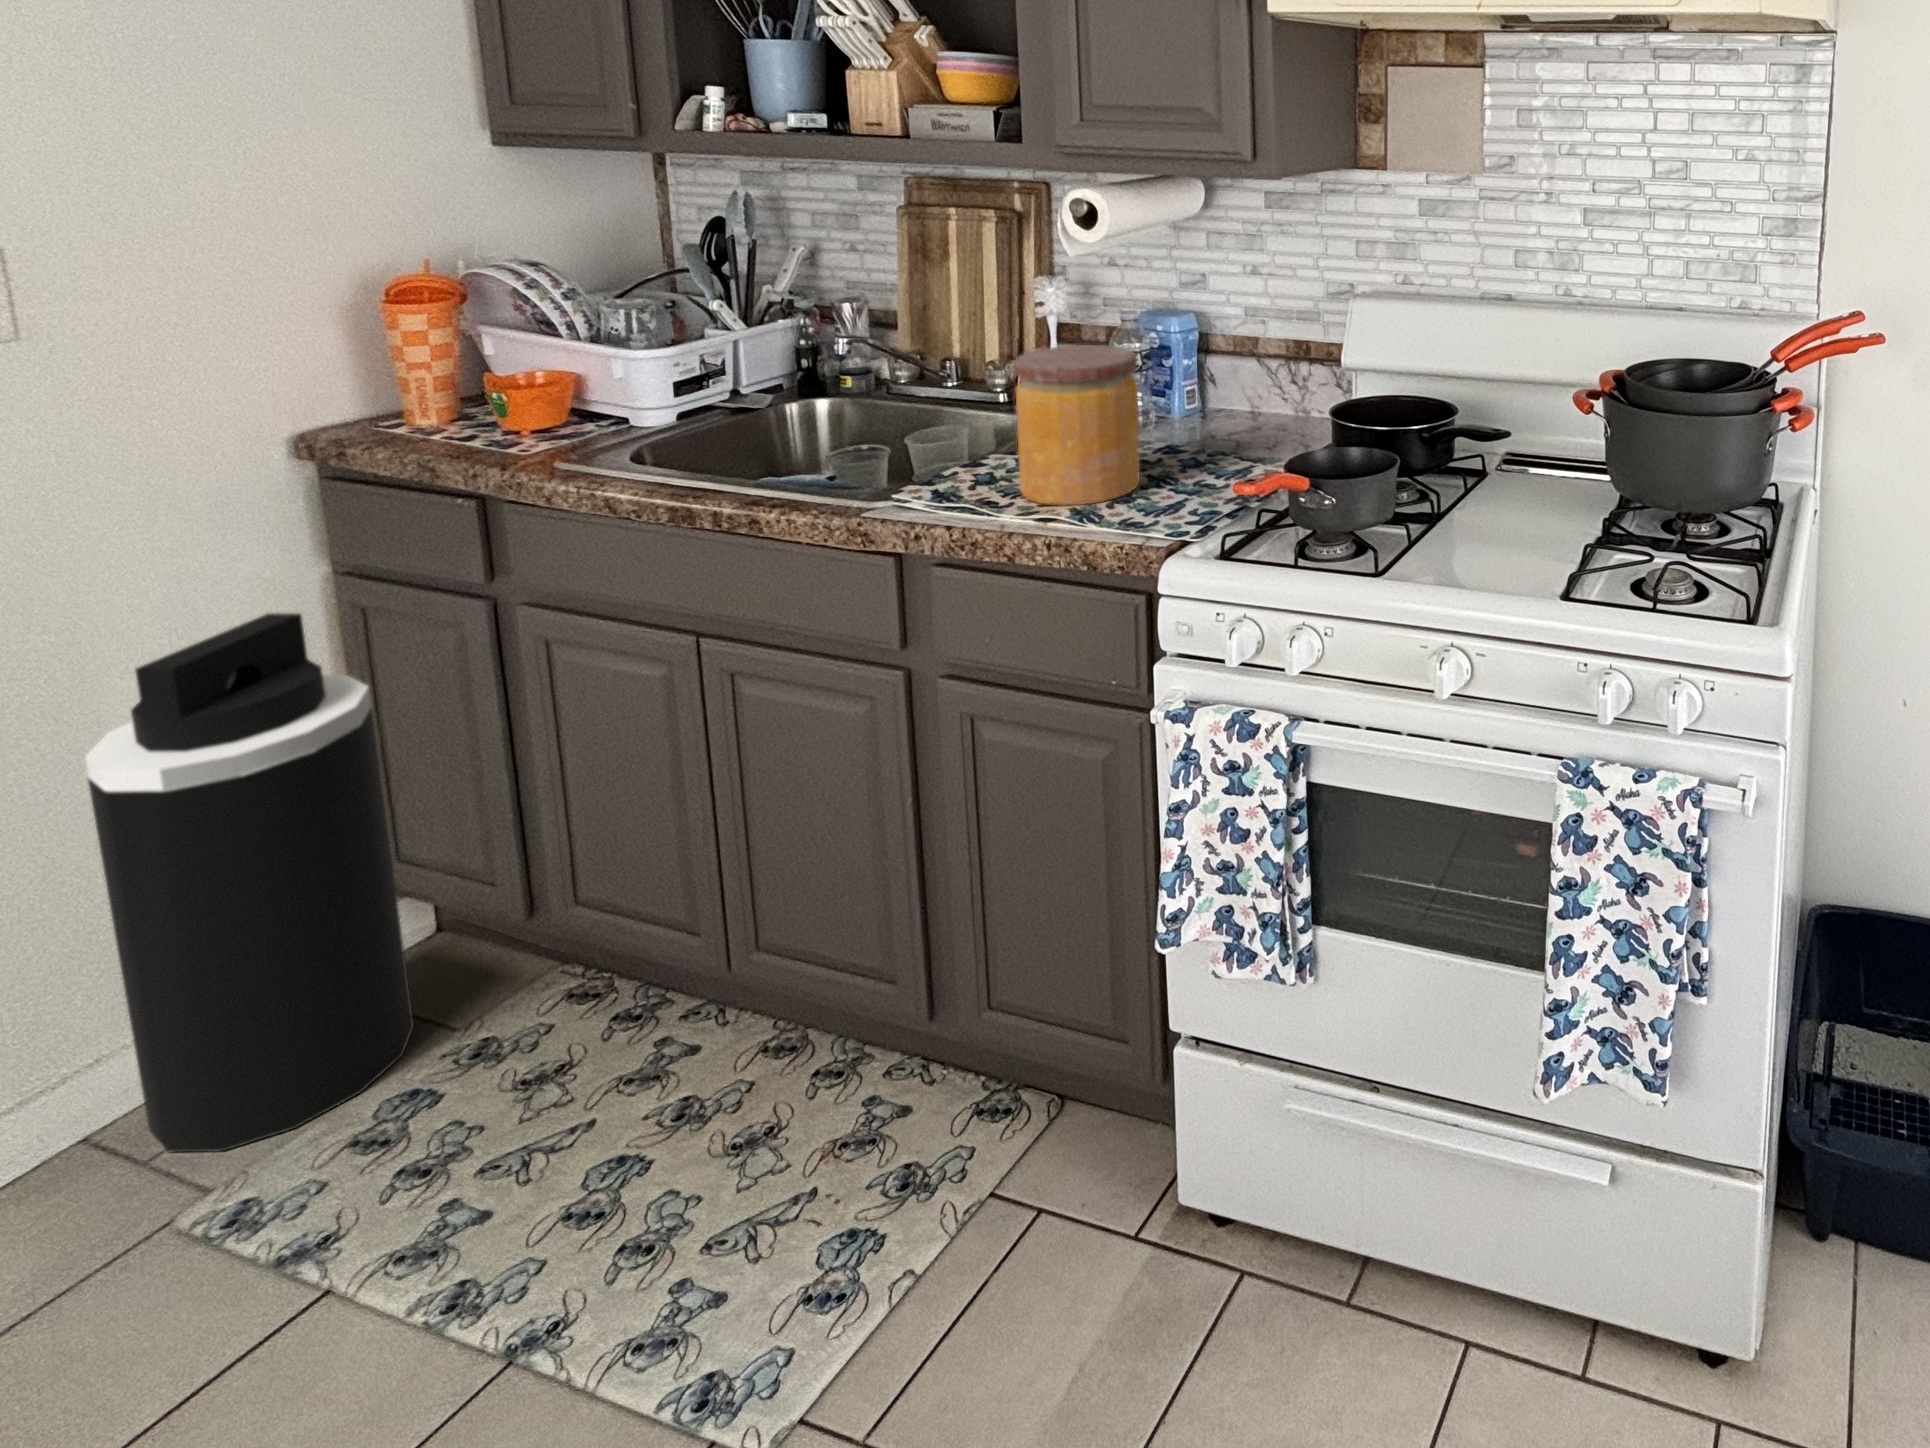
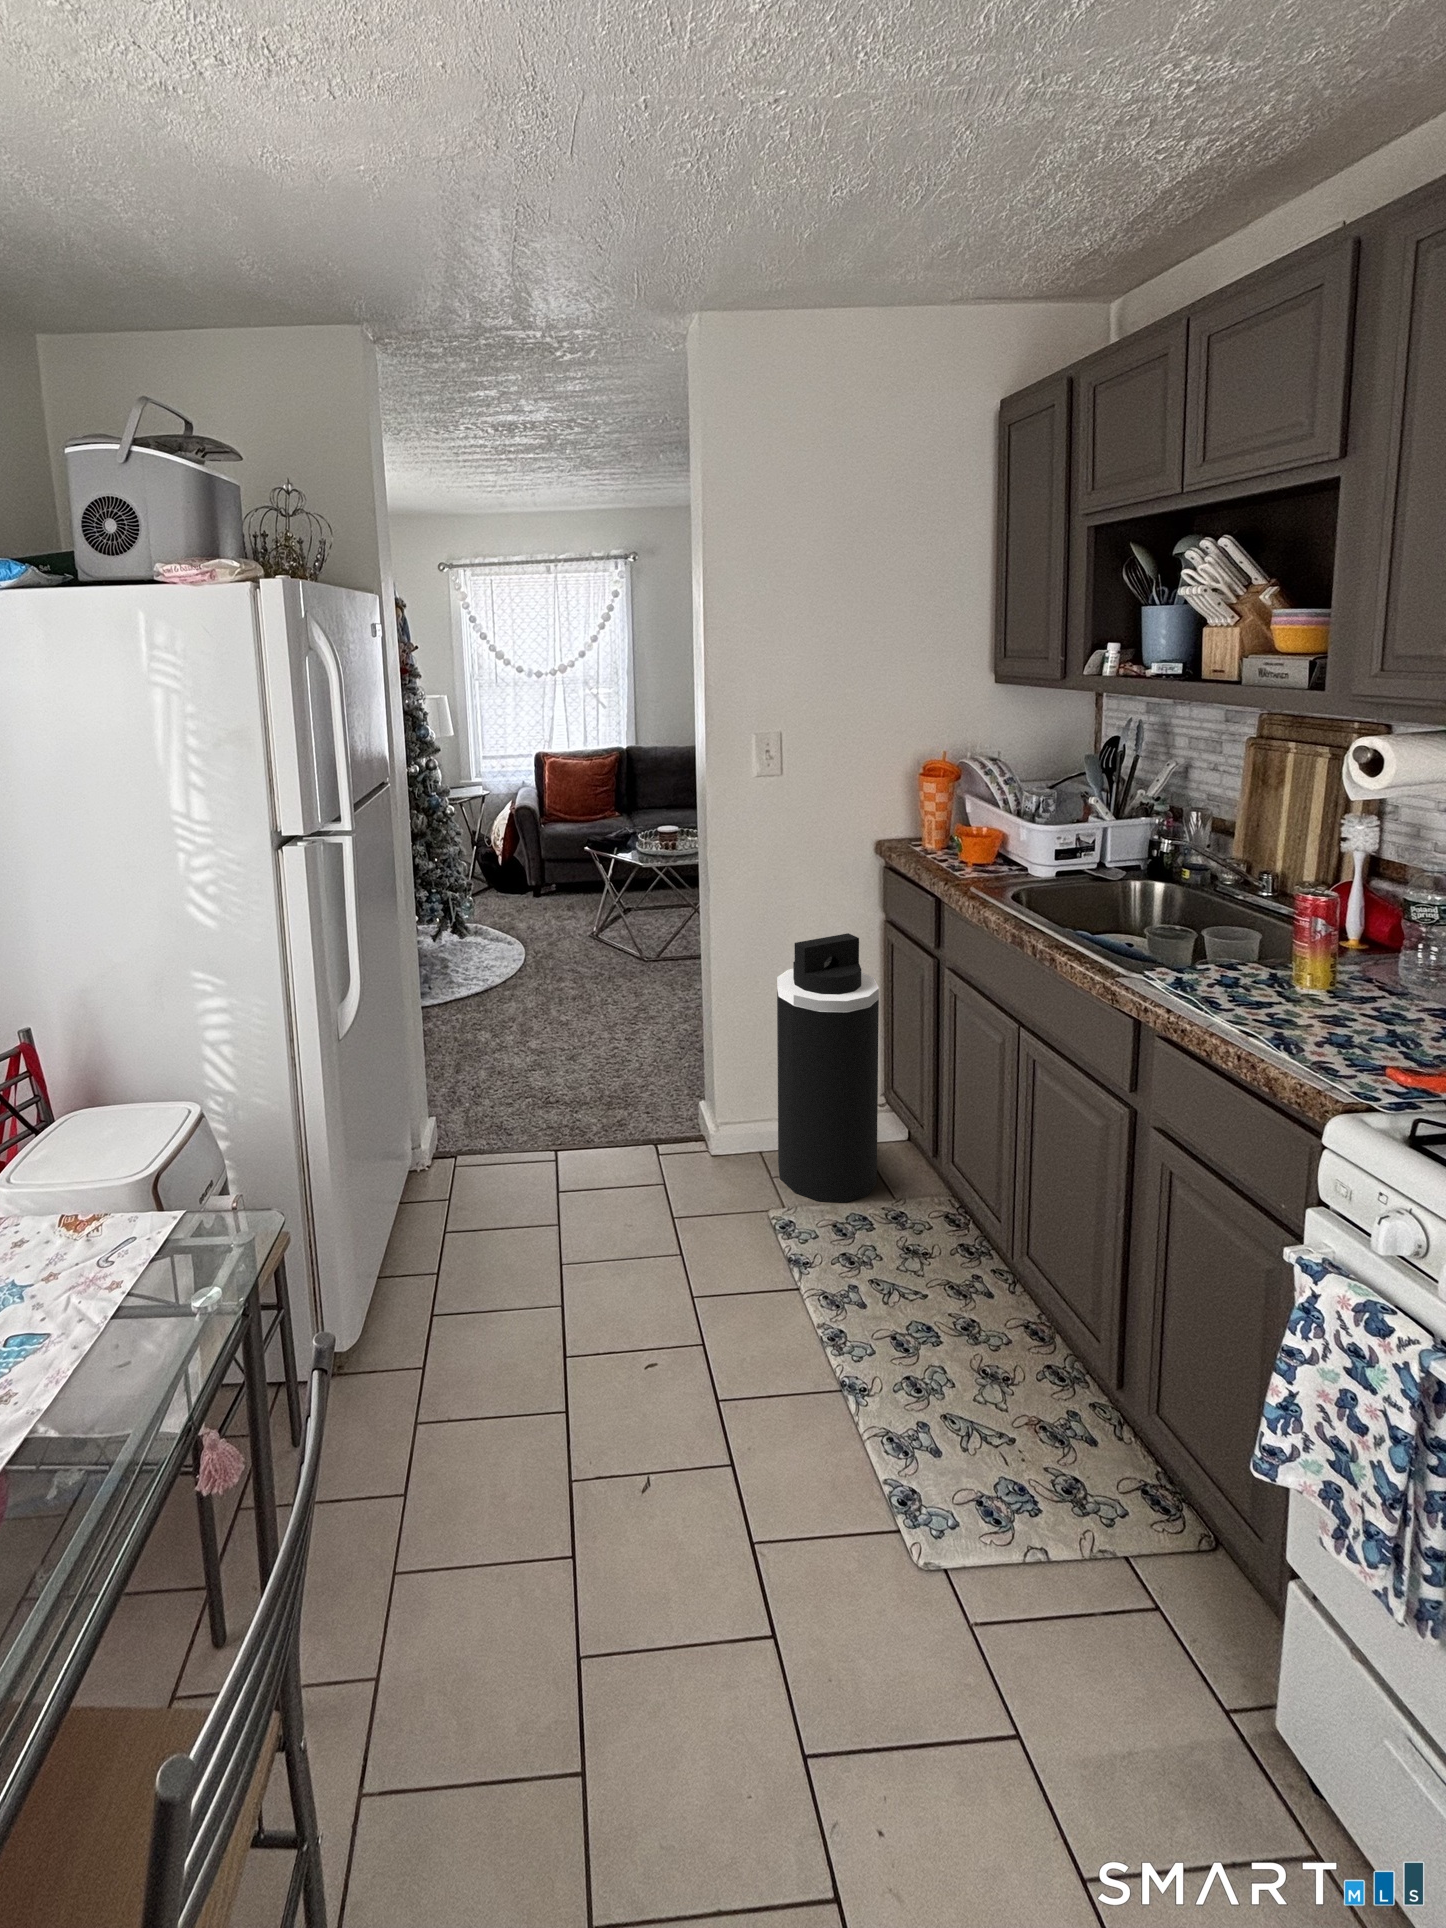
jar: present [1014,345,1140,506] -> none [1248,882,1394,1040]

